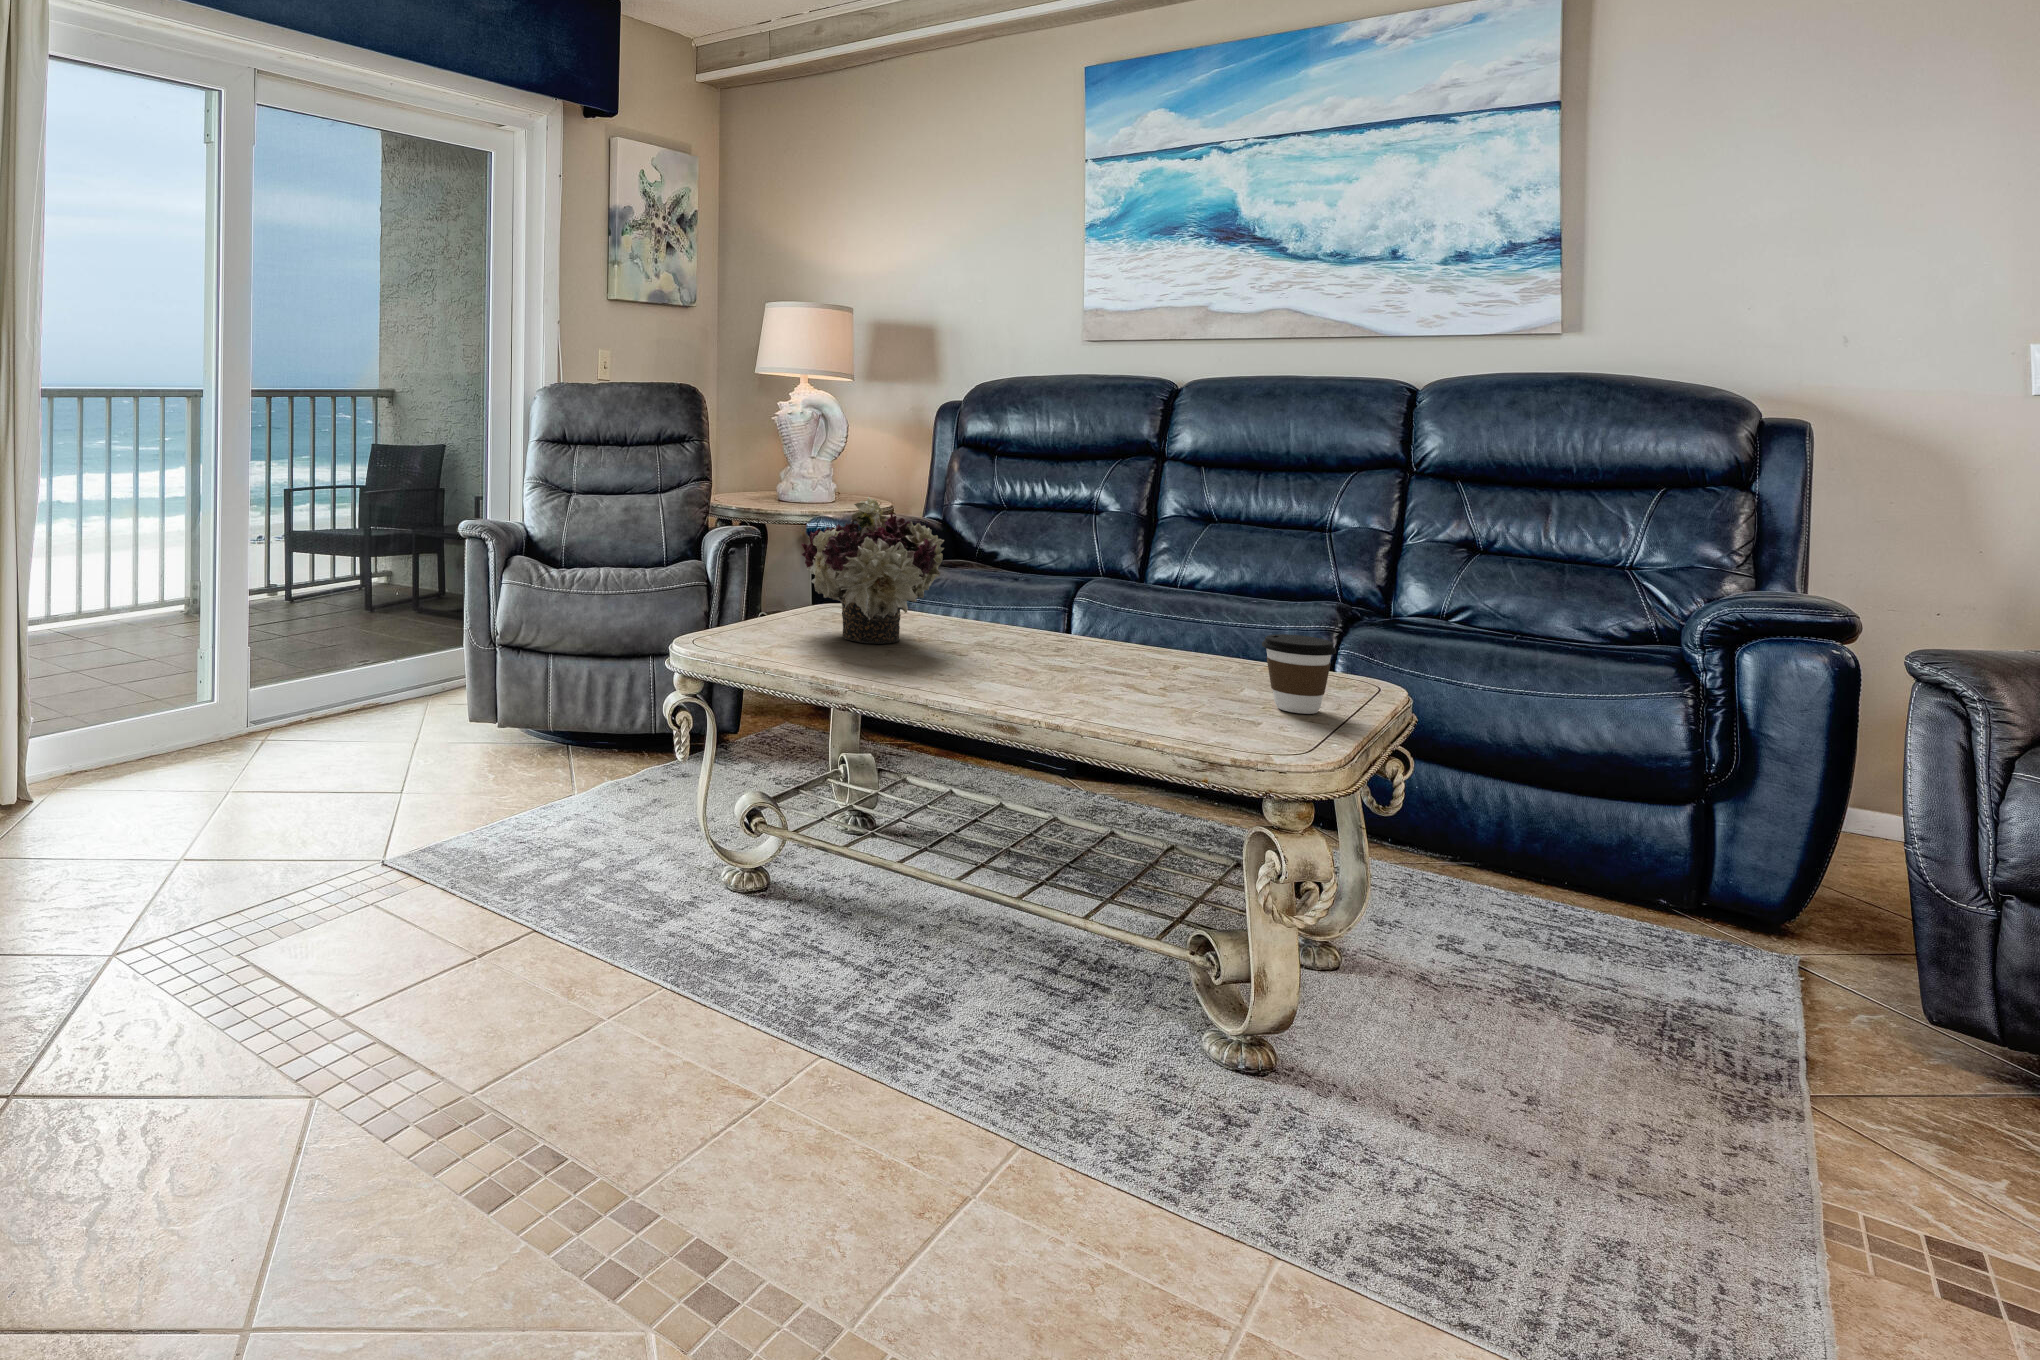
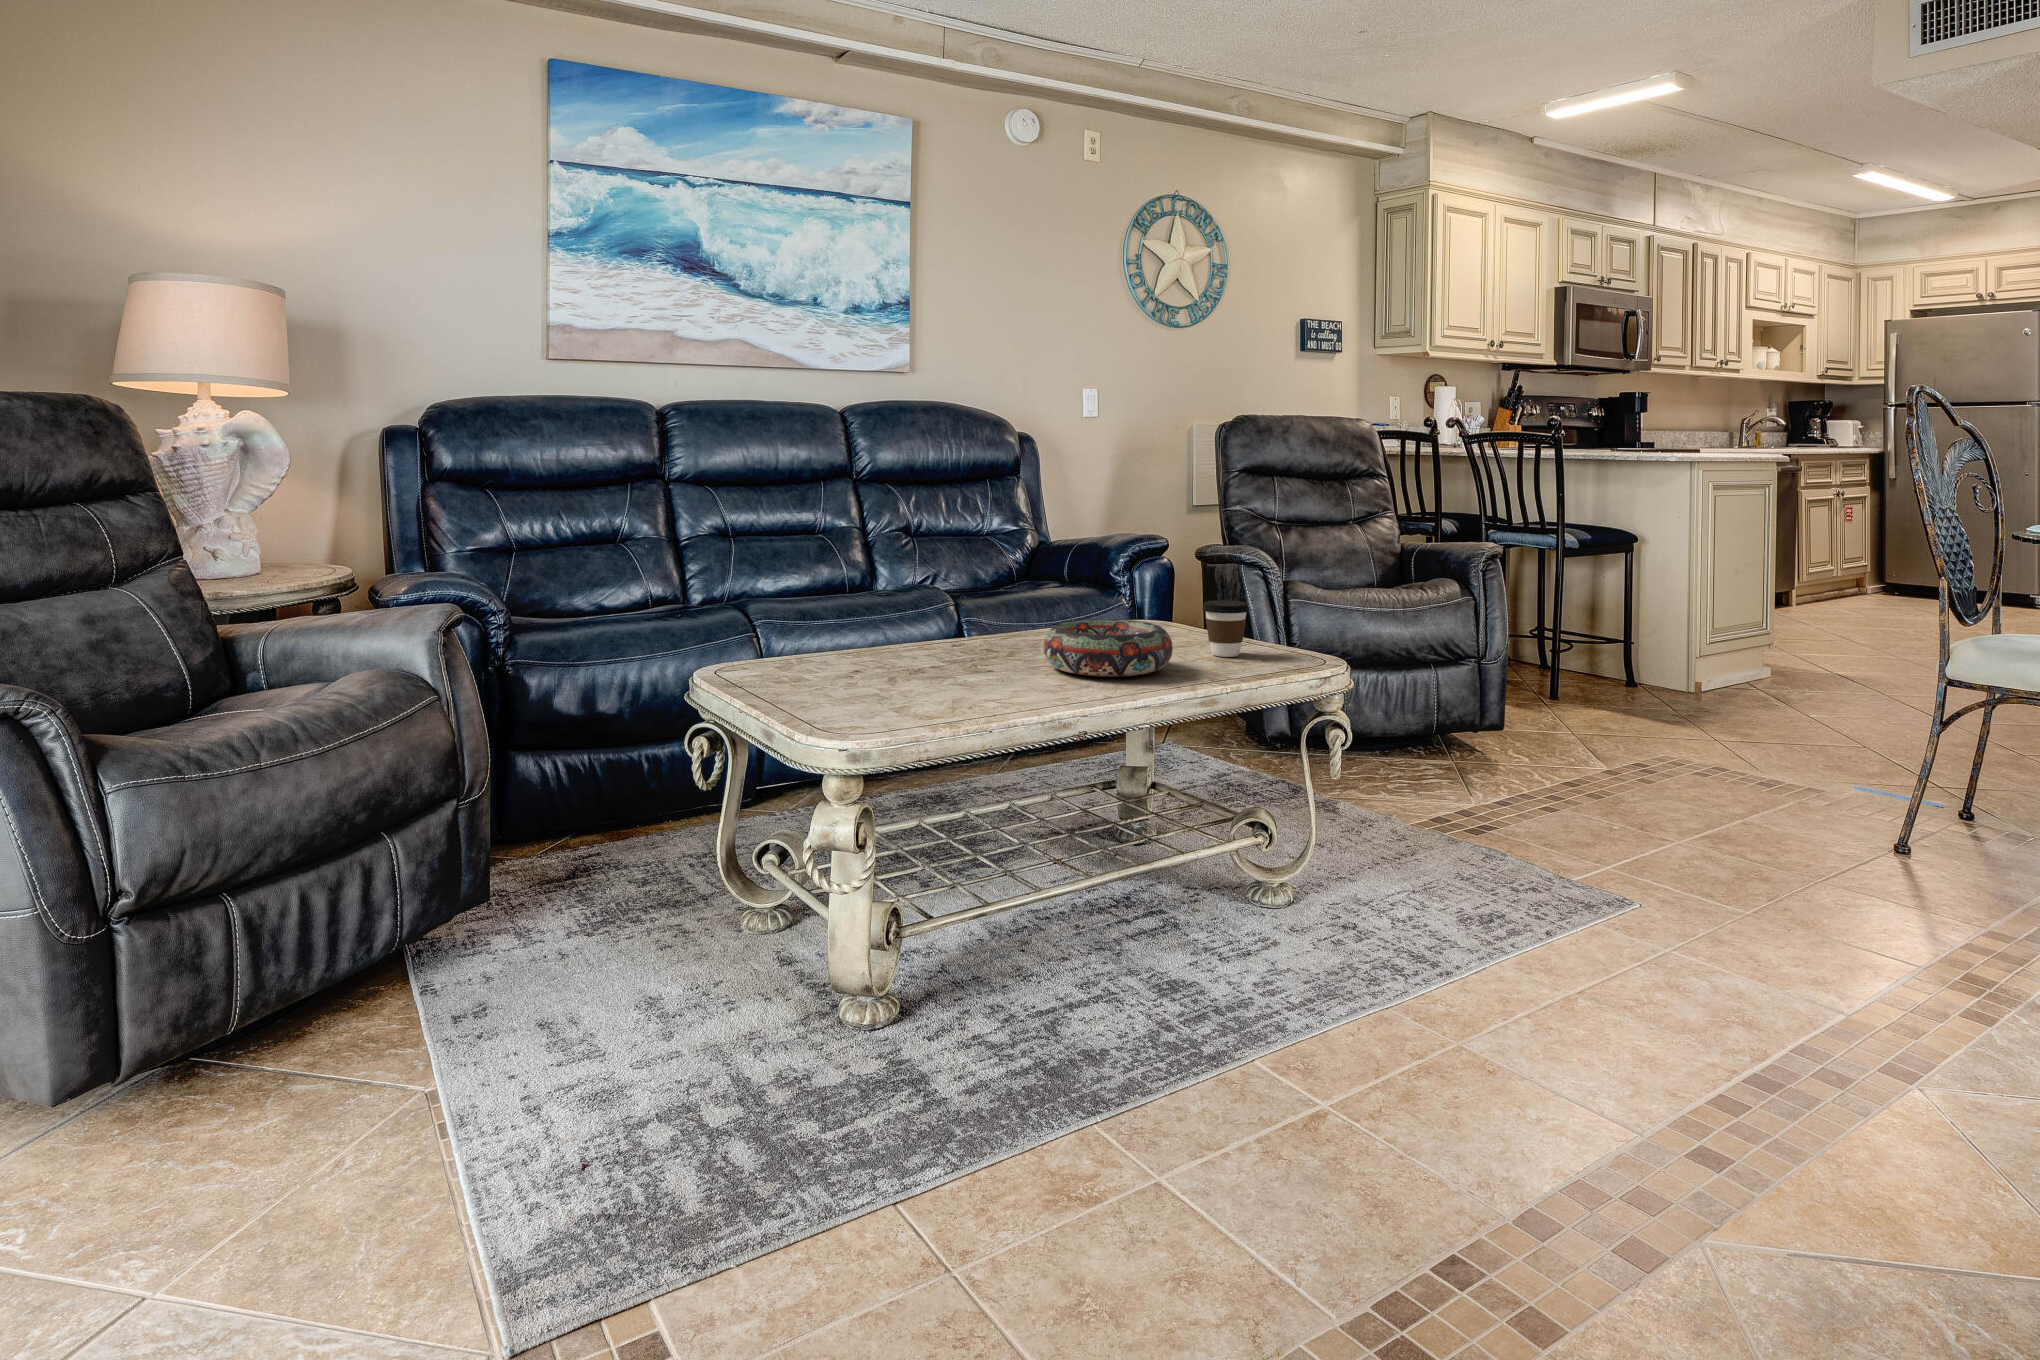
flower arrangement: present [801,497,944,644] -> none [831,534,1005,696]
decorative bowl: none [1012,618,1172,686] -> present [1044,619,1173,677]

